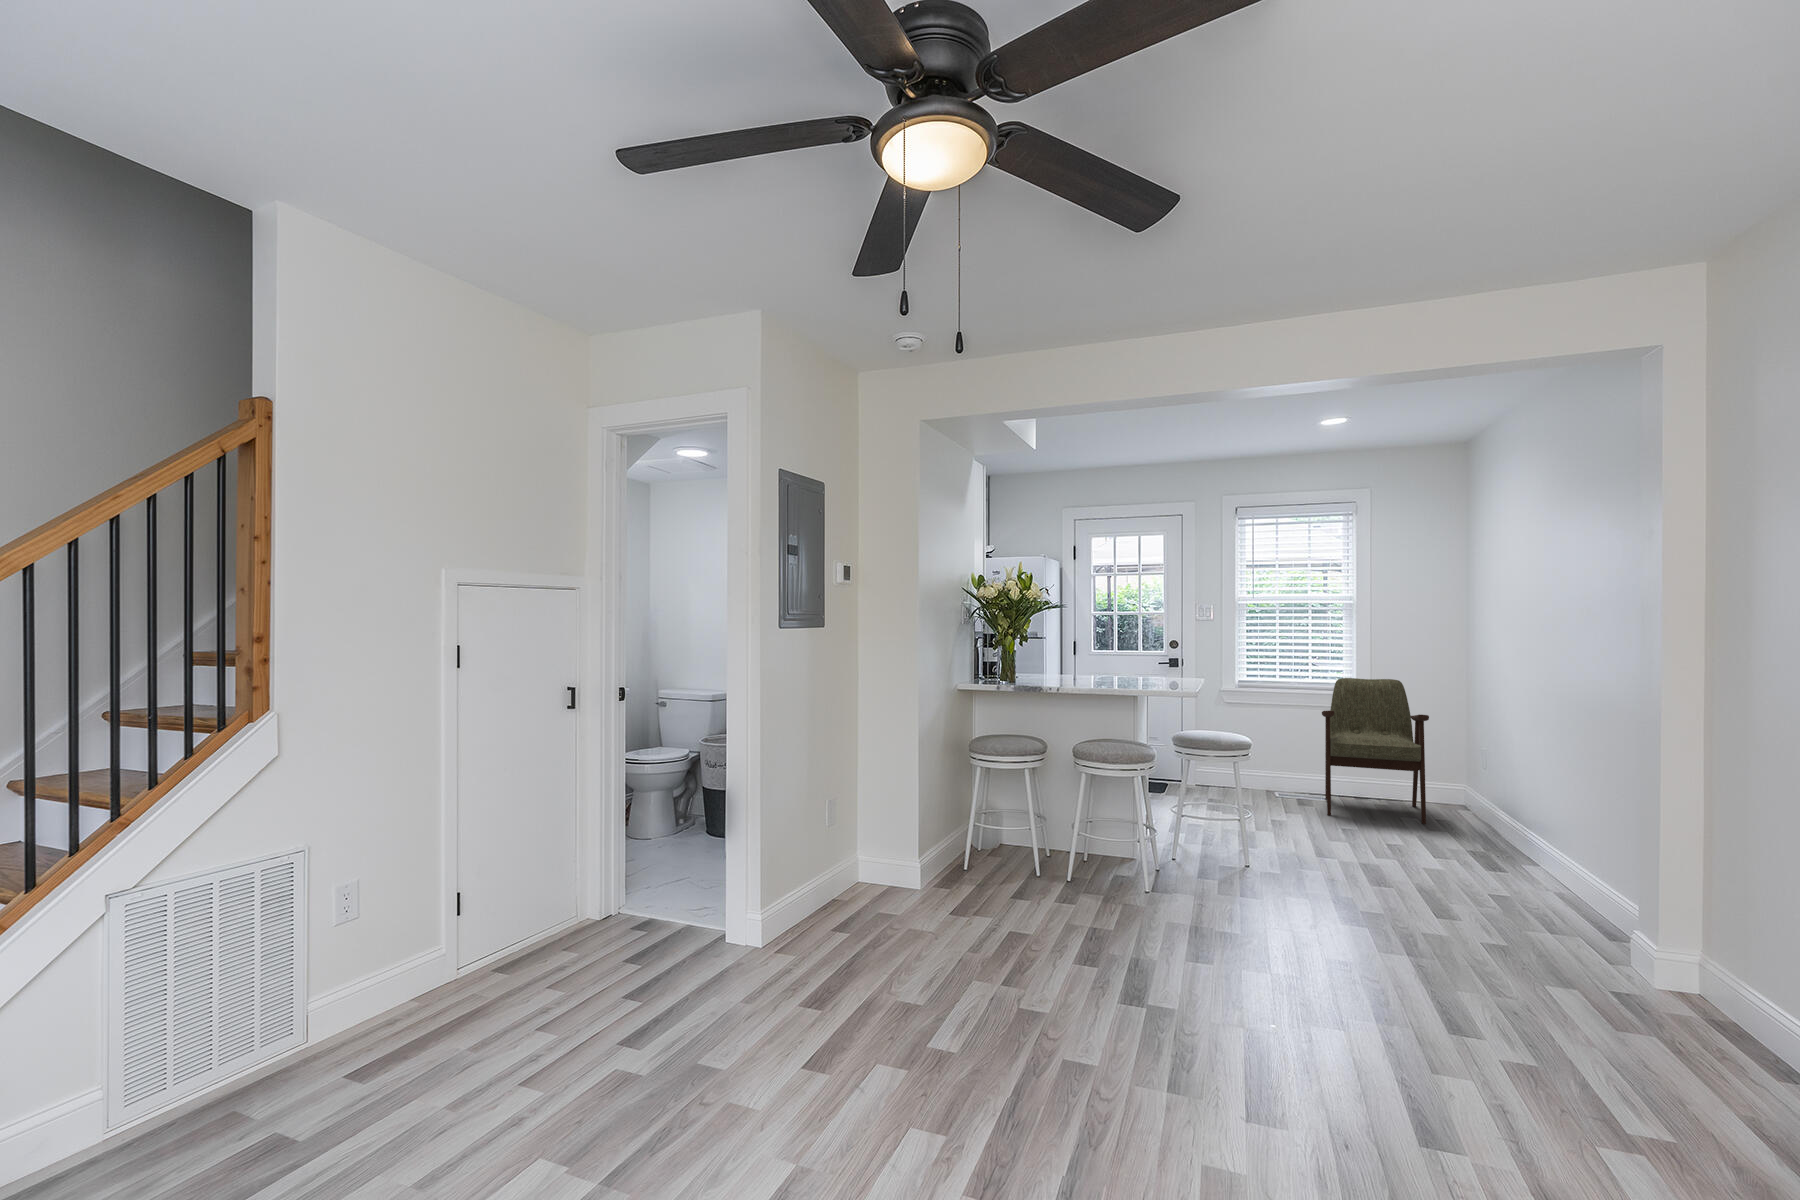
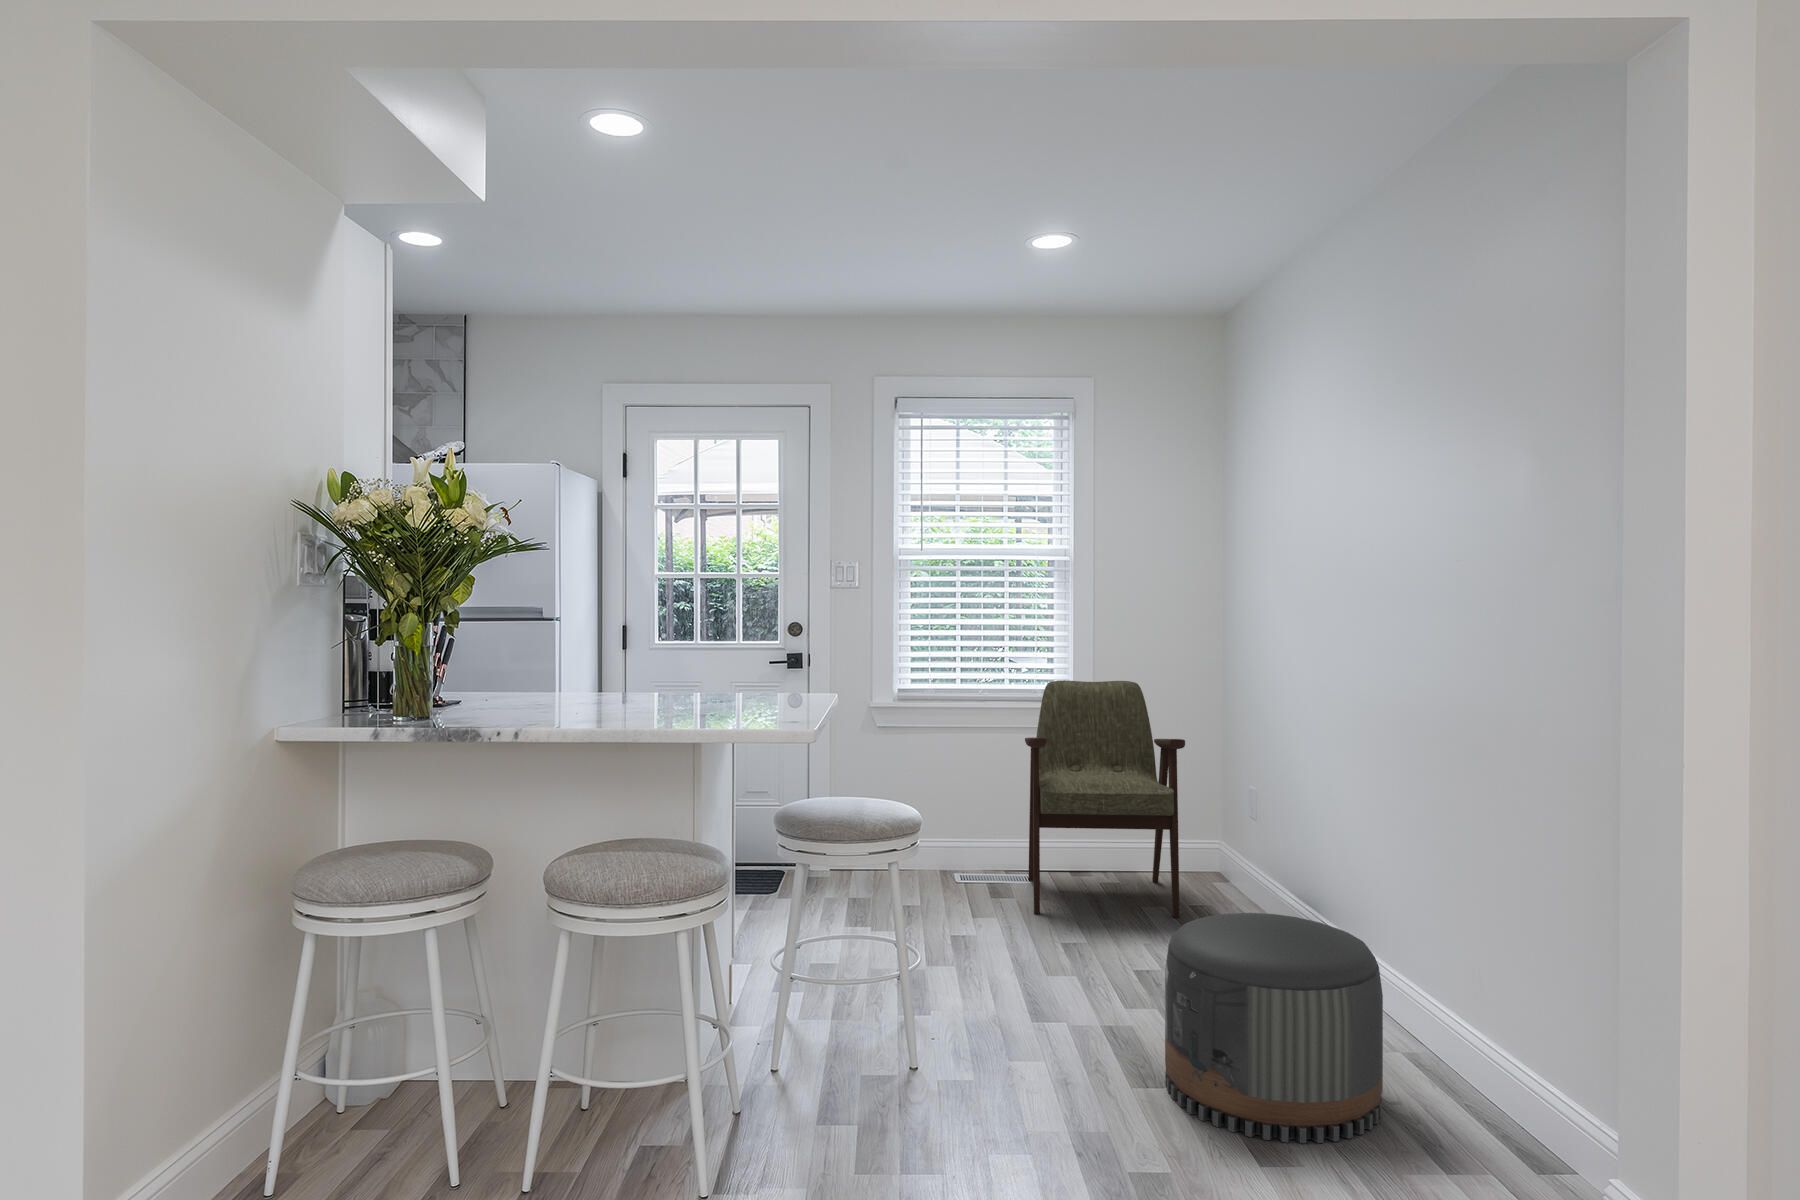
pouf: none [1395,803,1525,915] -> present [1165,913,1383,1143]

